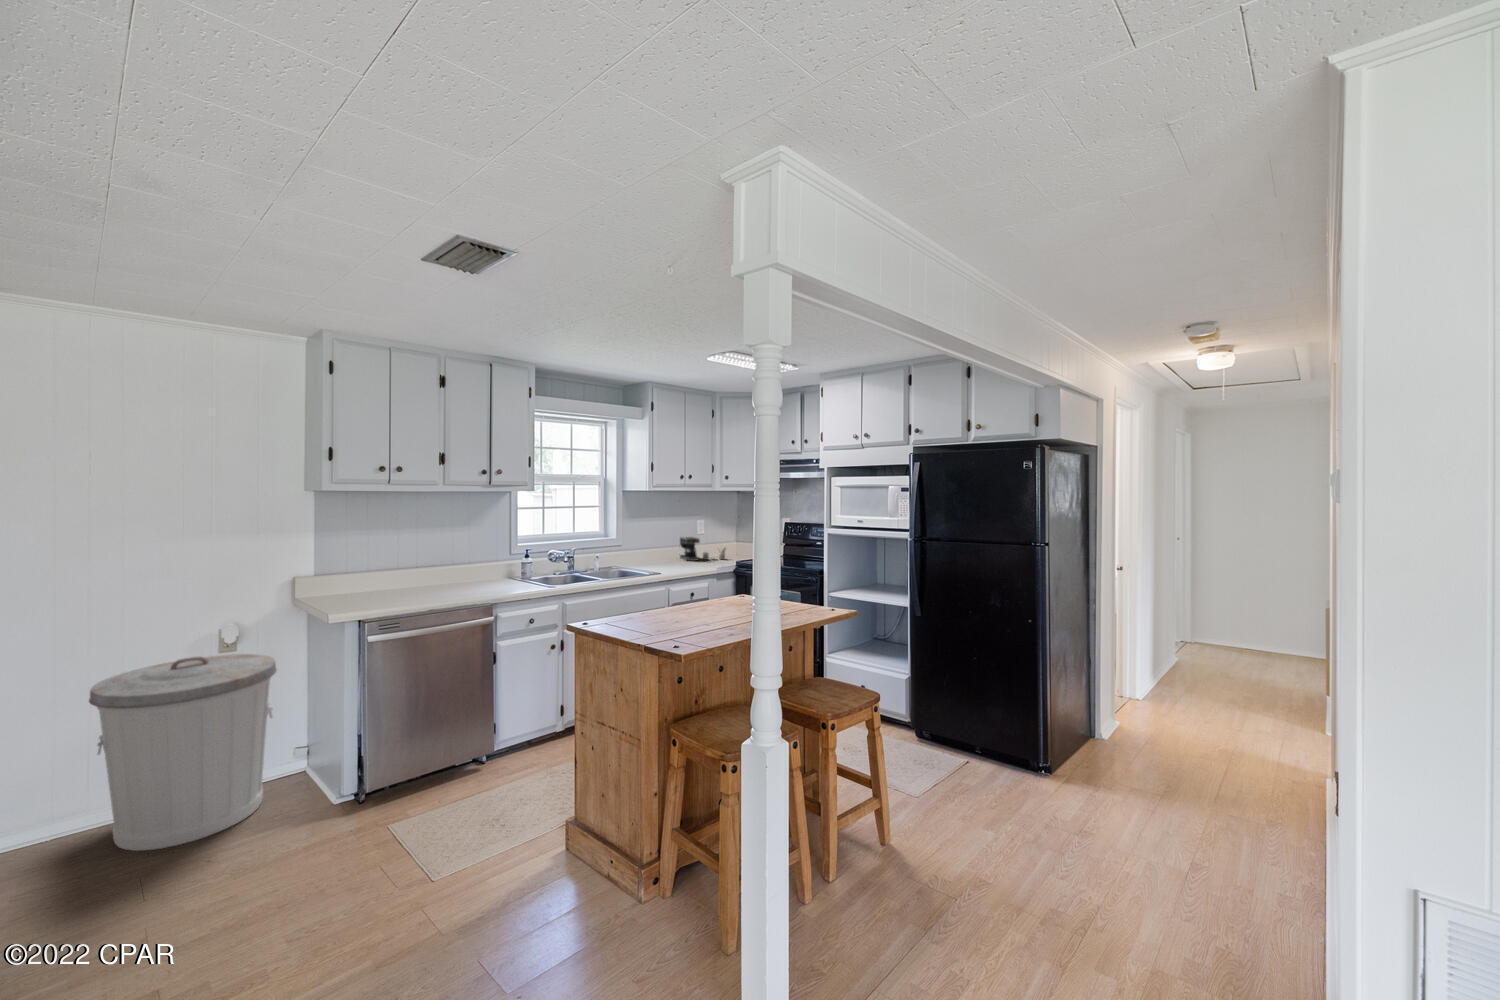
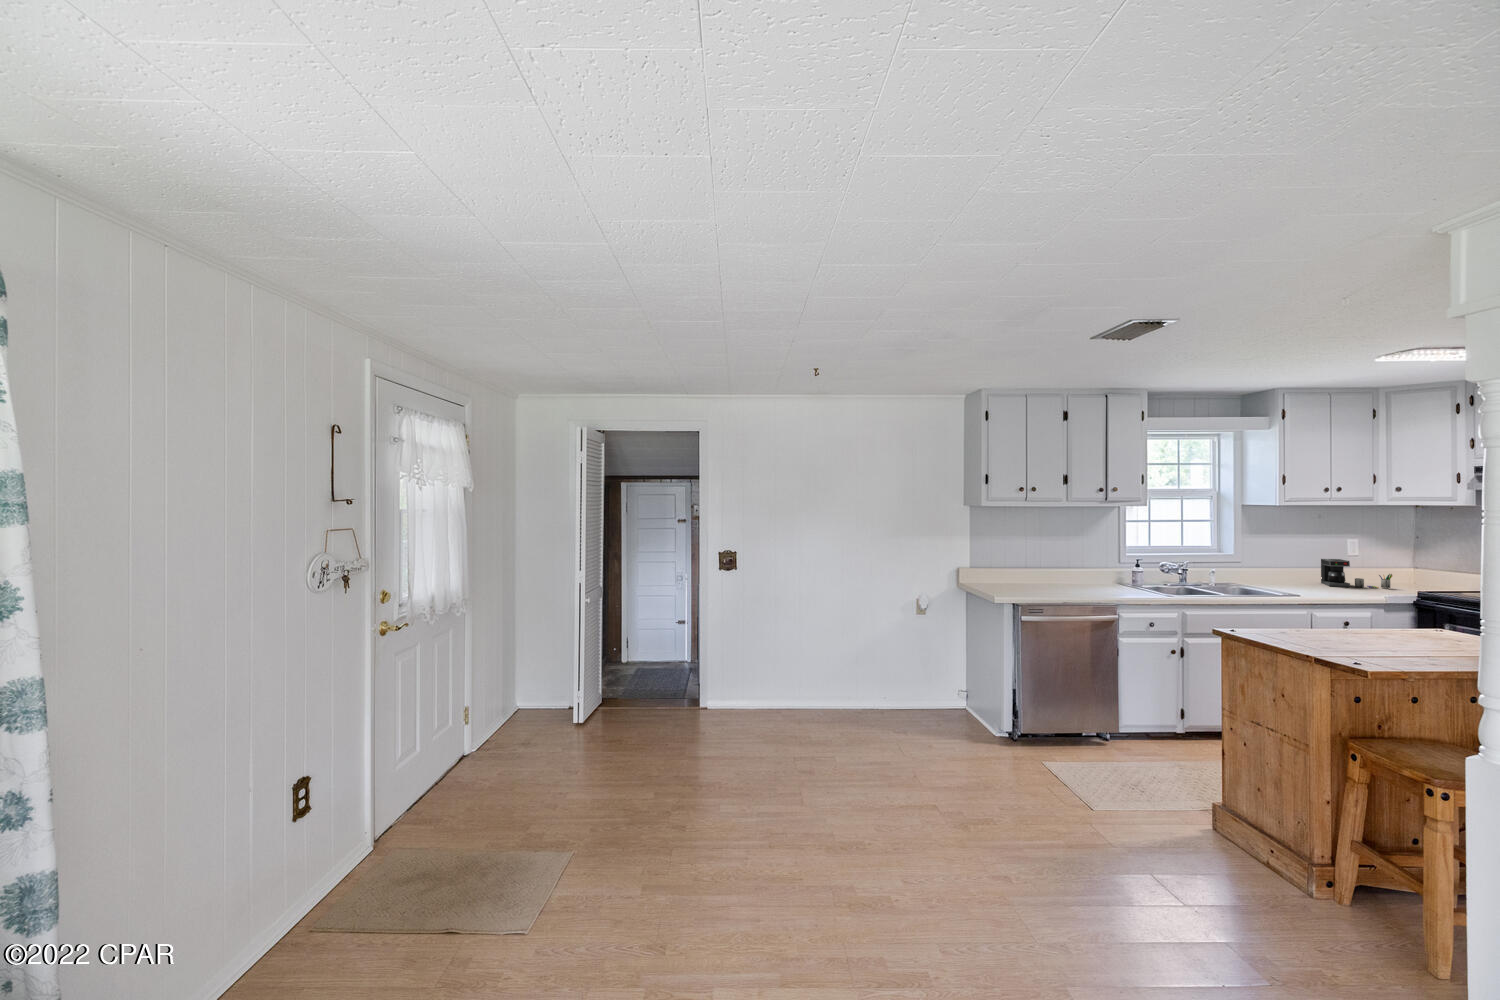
trash can: present [89,654,277,851] -> none [867,615,958,733]

